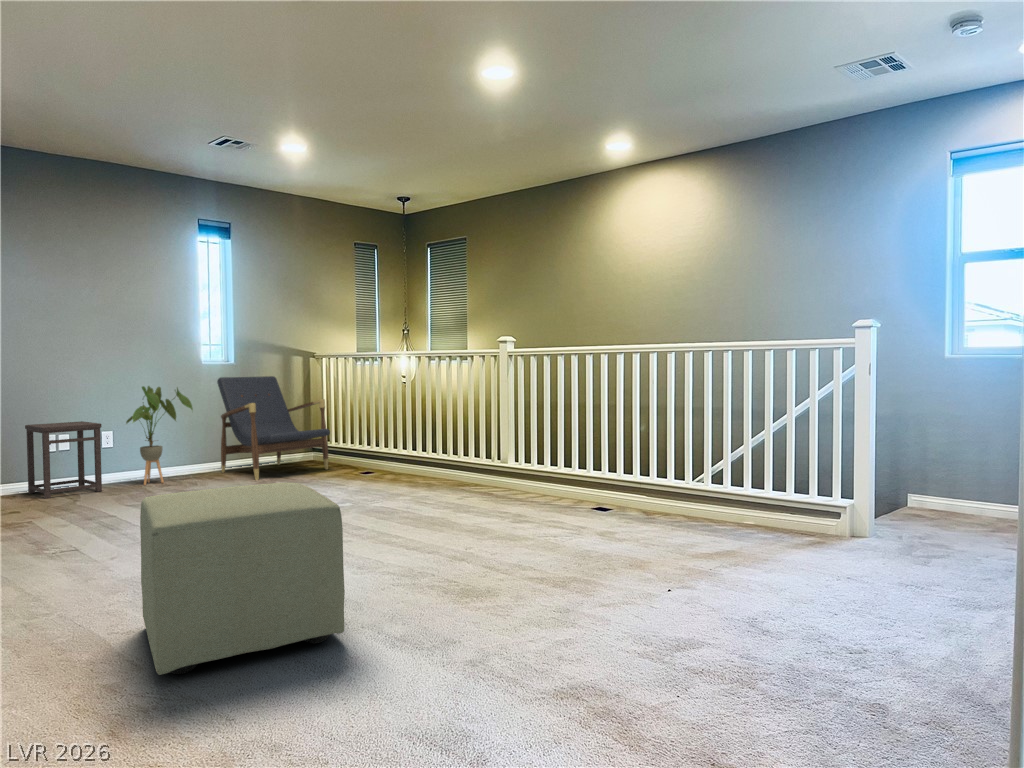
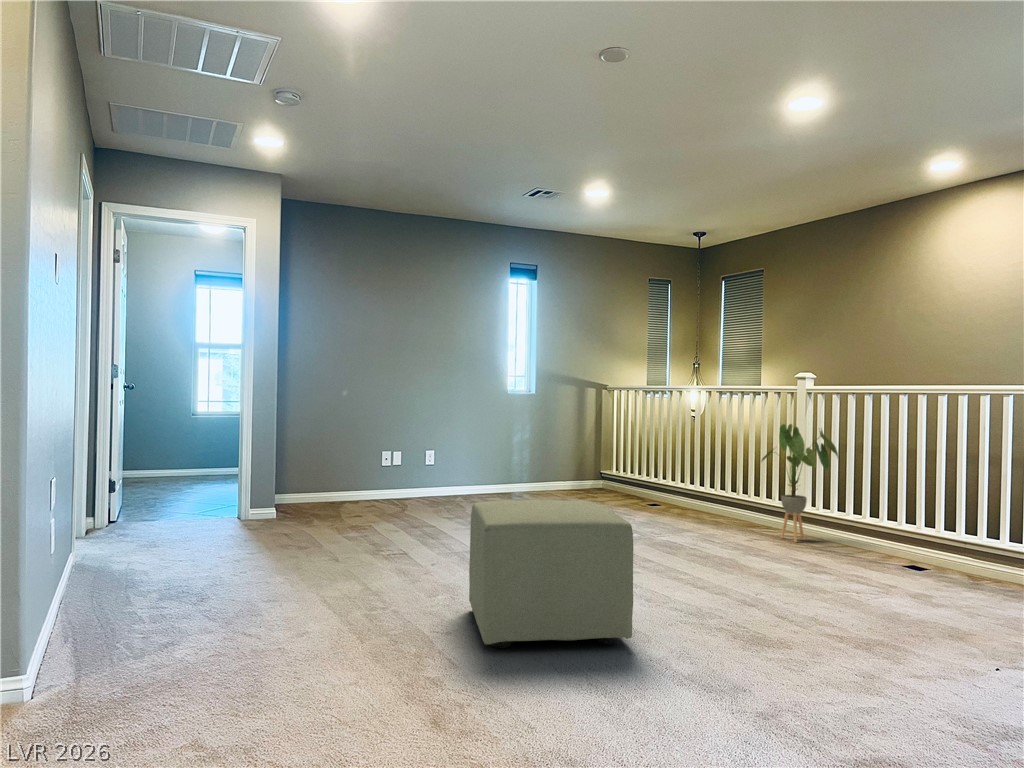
lounge chair: present [217,376,330,480] -> none [519,406,619,503]
house plant: present [126,386,193,485] -> present [762,424,838,542]
side table: present [25,421,102,499] -> none [373,440,428,503]

